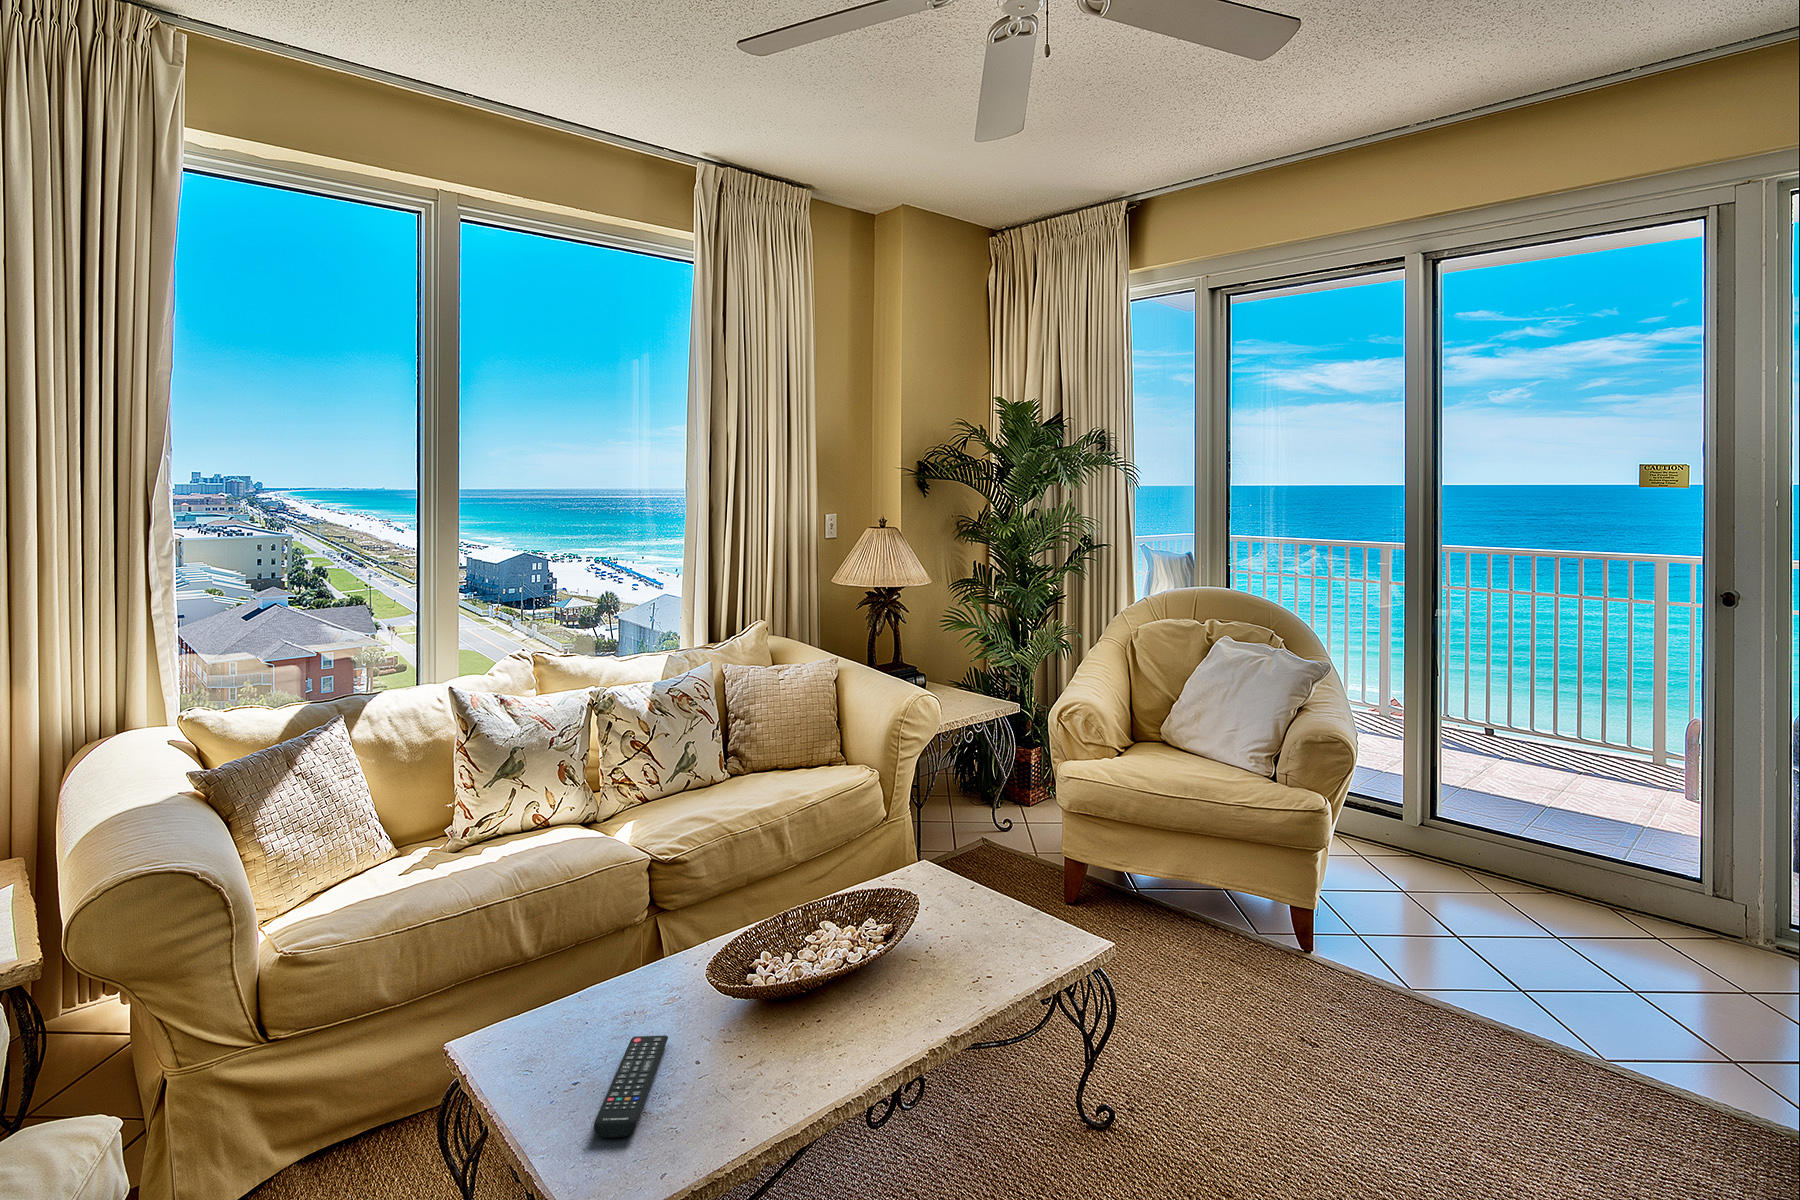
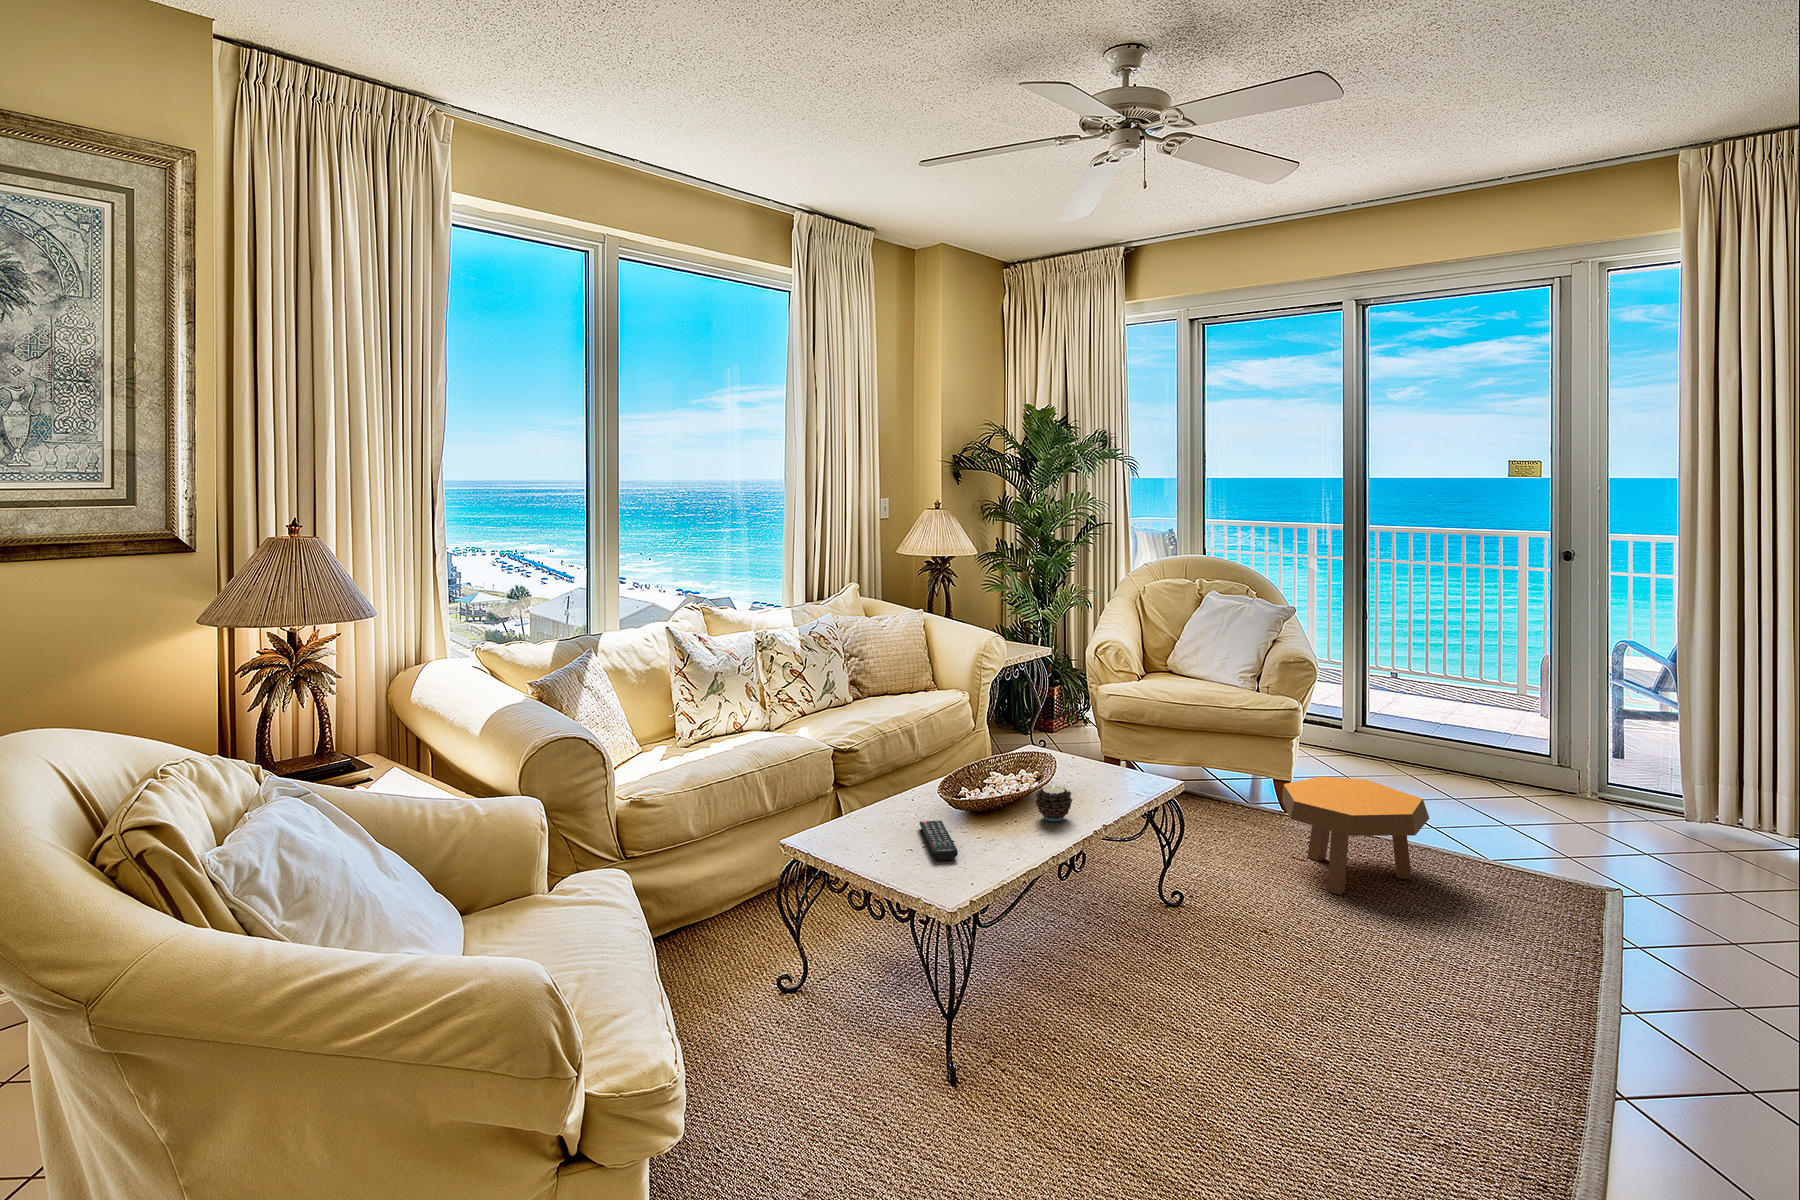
footstool: none [1284,921,1507,1128] -> present [1282,776,1429,895]
candle: none [825,981,883,1042] -> present [1035,785,1072,821]

